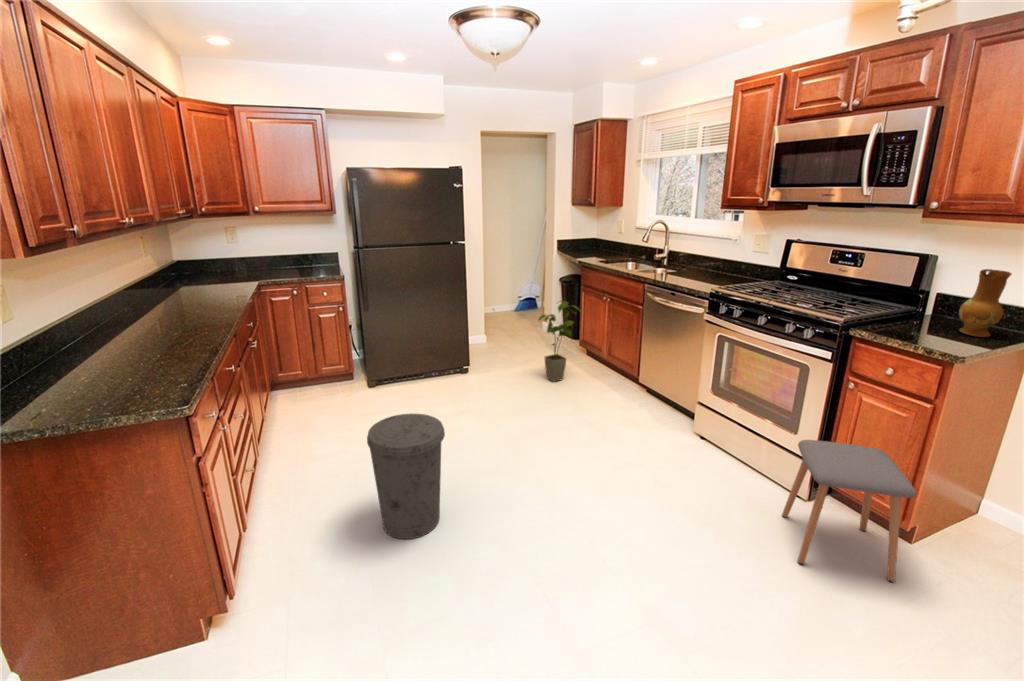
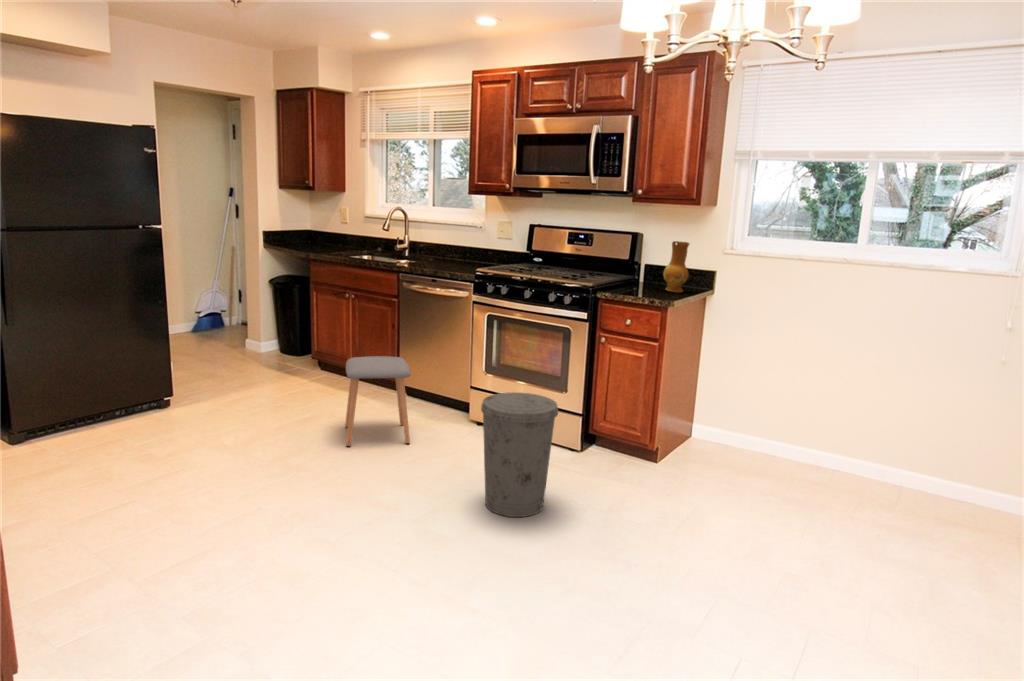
house plant: present [539,301,581,382] -> none [272,296,328,398]
trash can: present [367,413,445,539] -> present [481,392,558,517]
stool: present [782,440,916,582] -> present [345,356,410,447]

